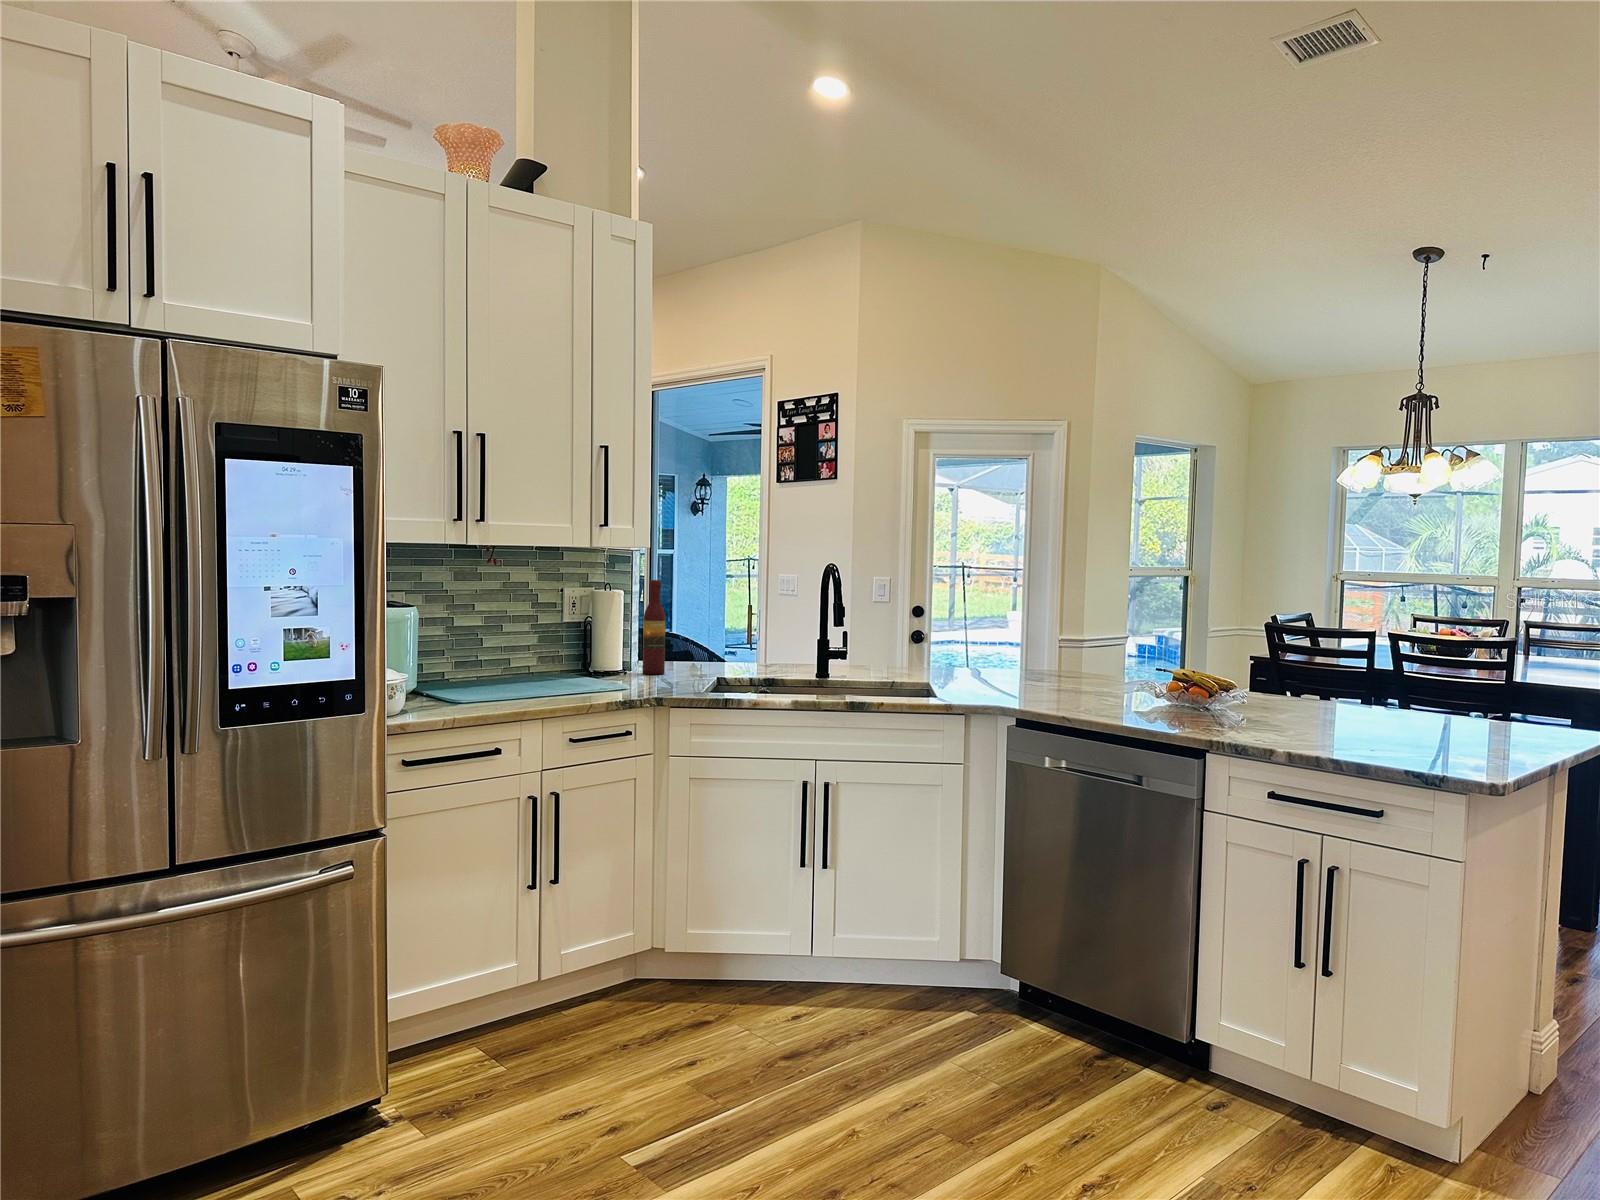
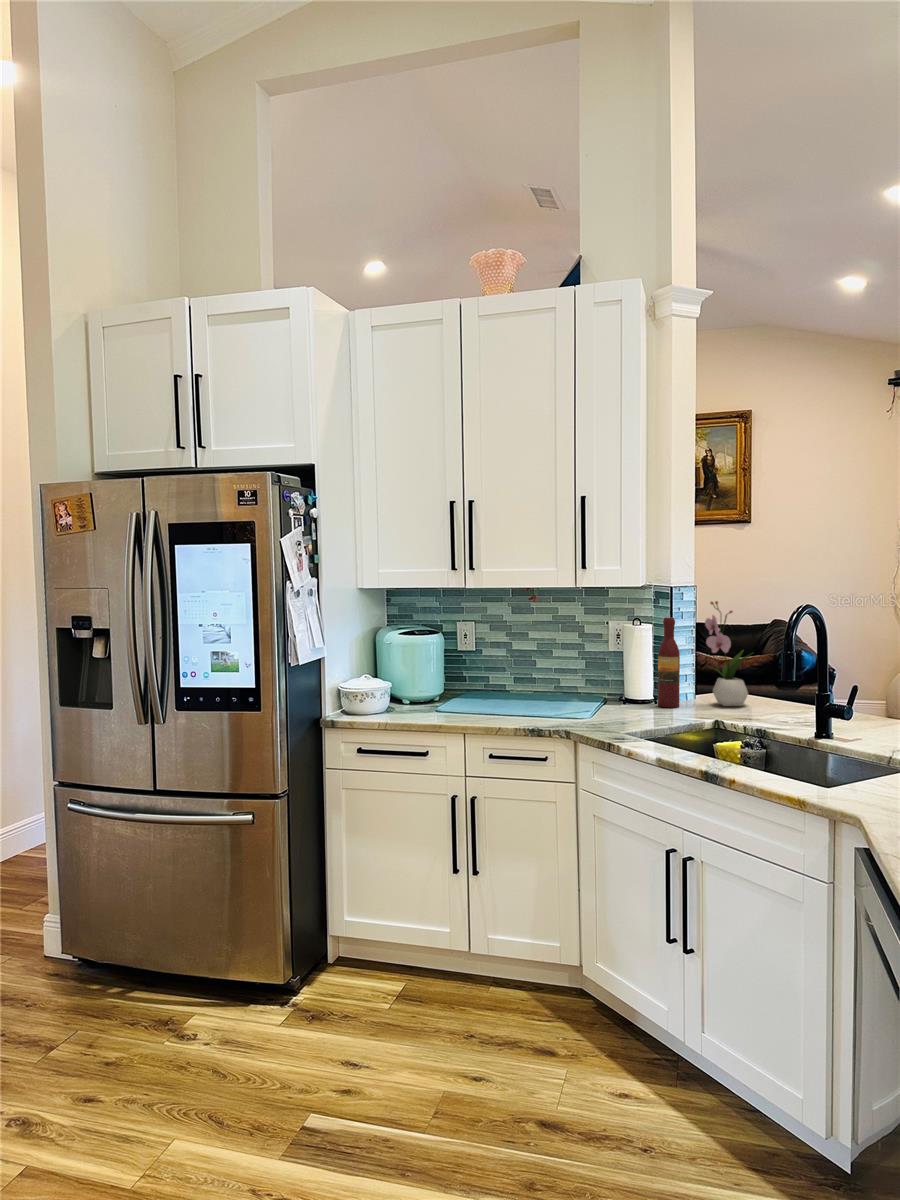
flower arrangement: none [675,563,718,668] -> present [705,601,753,706]

